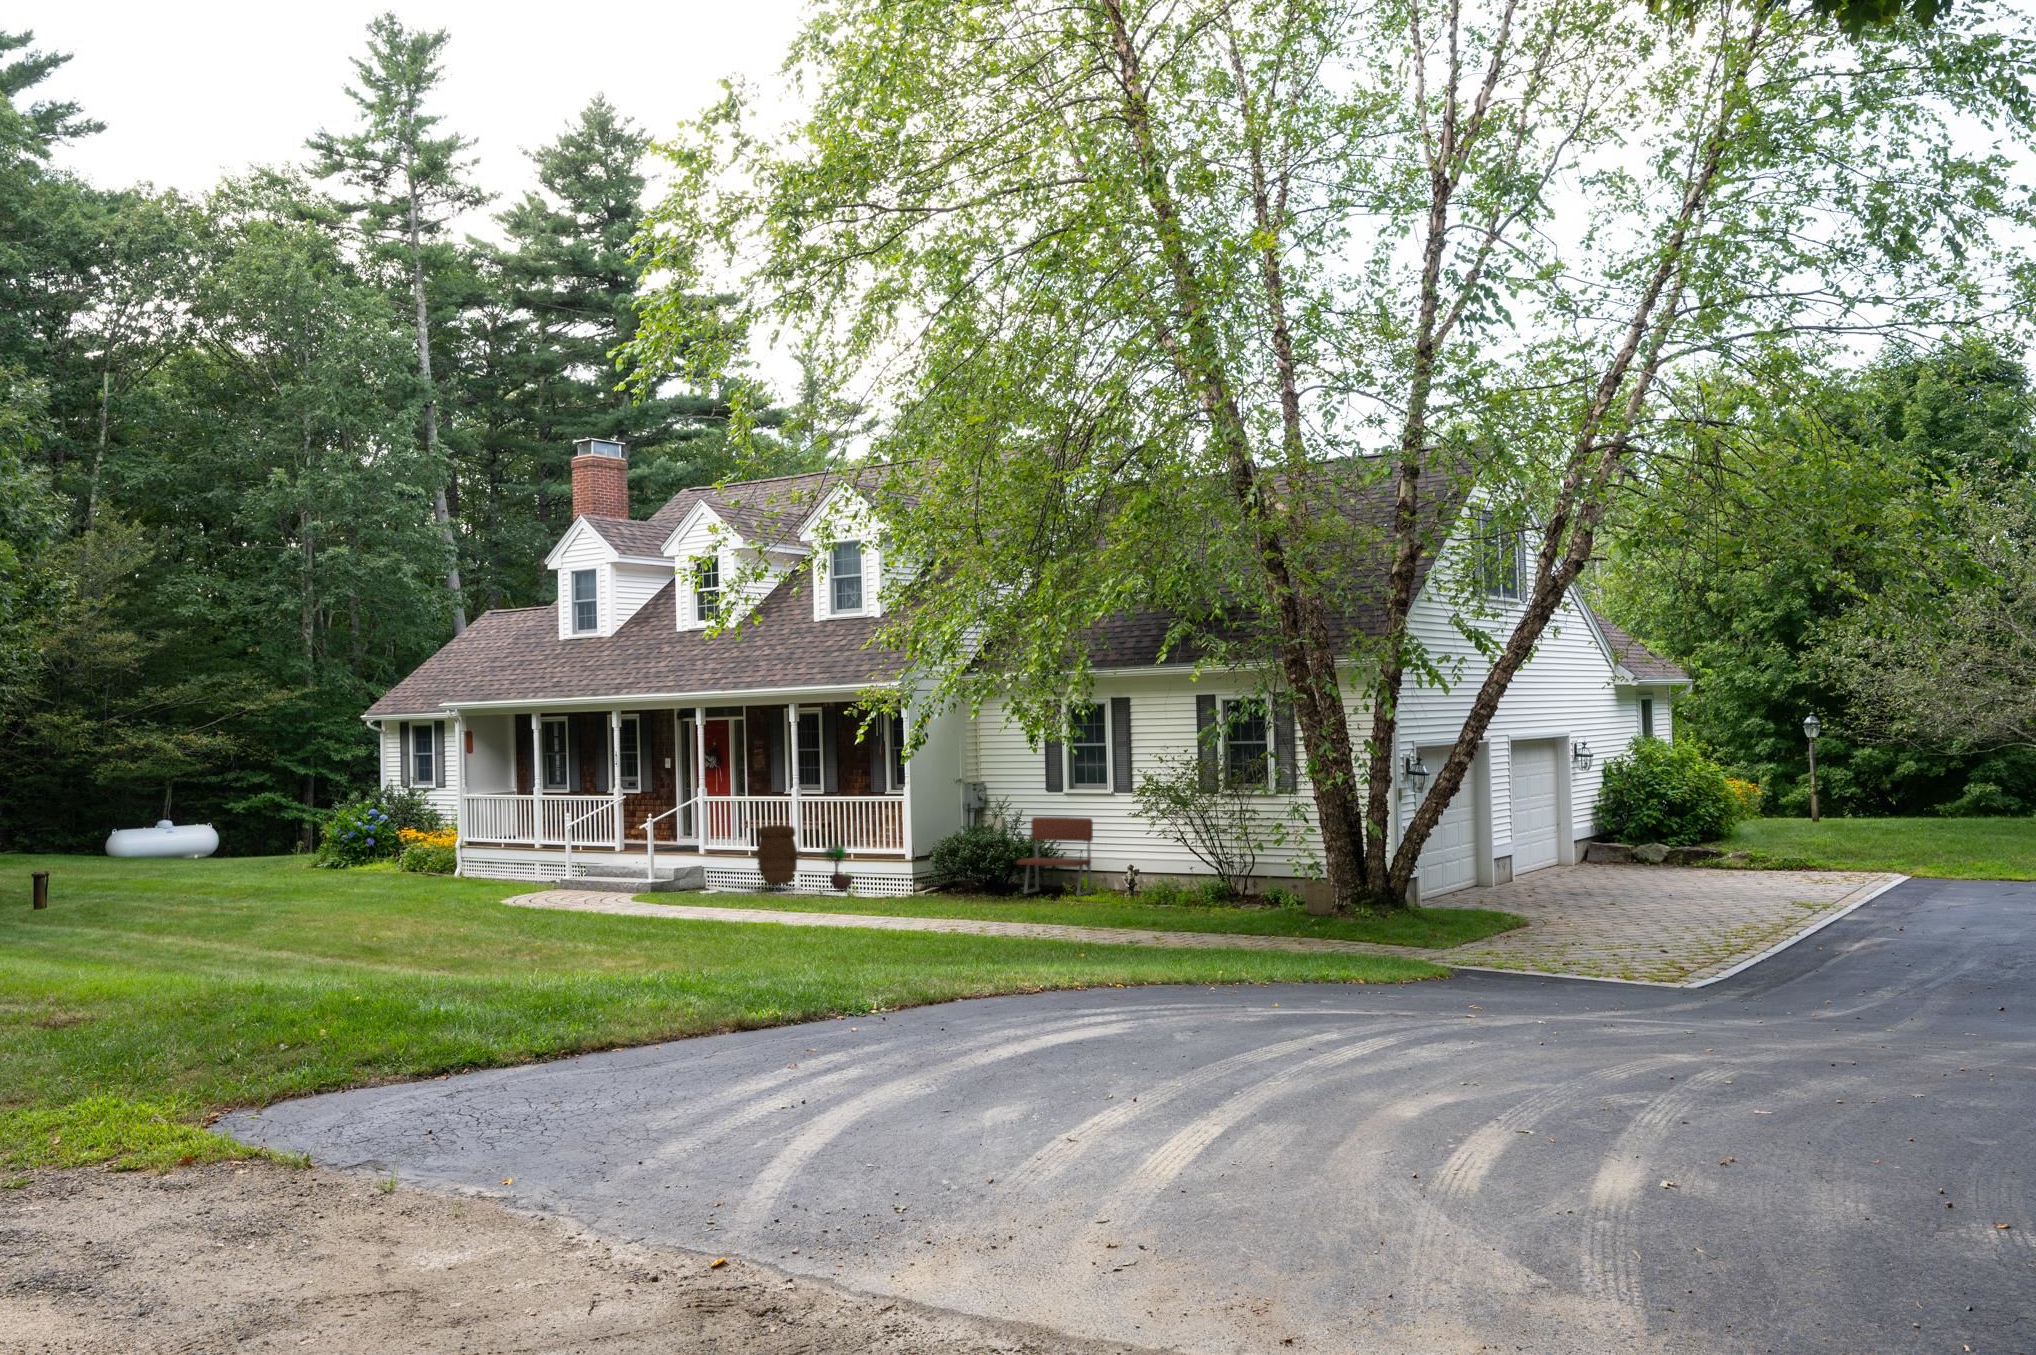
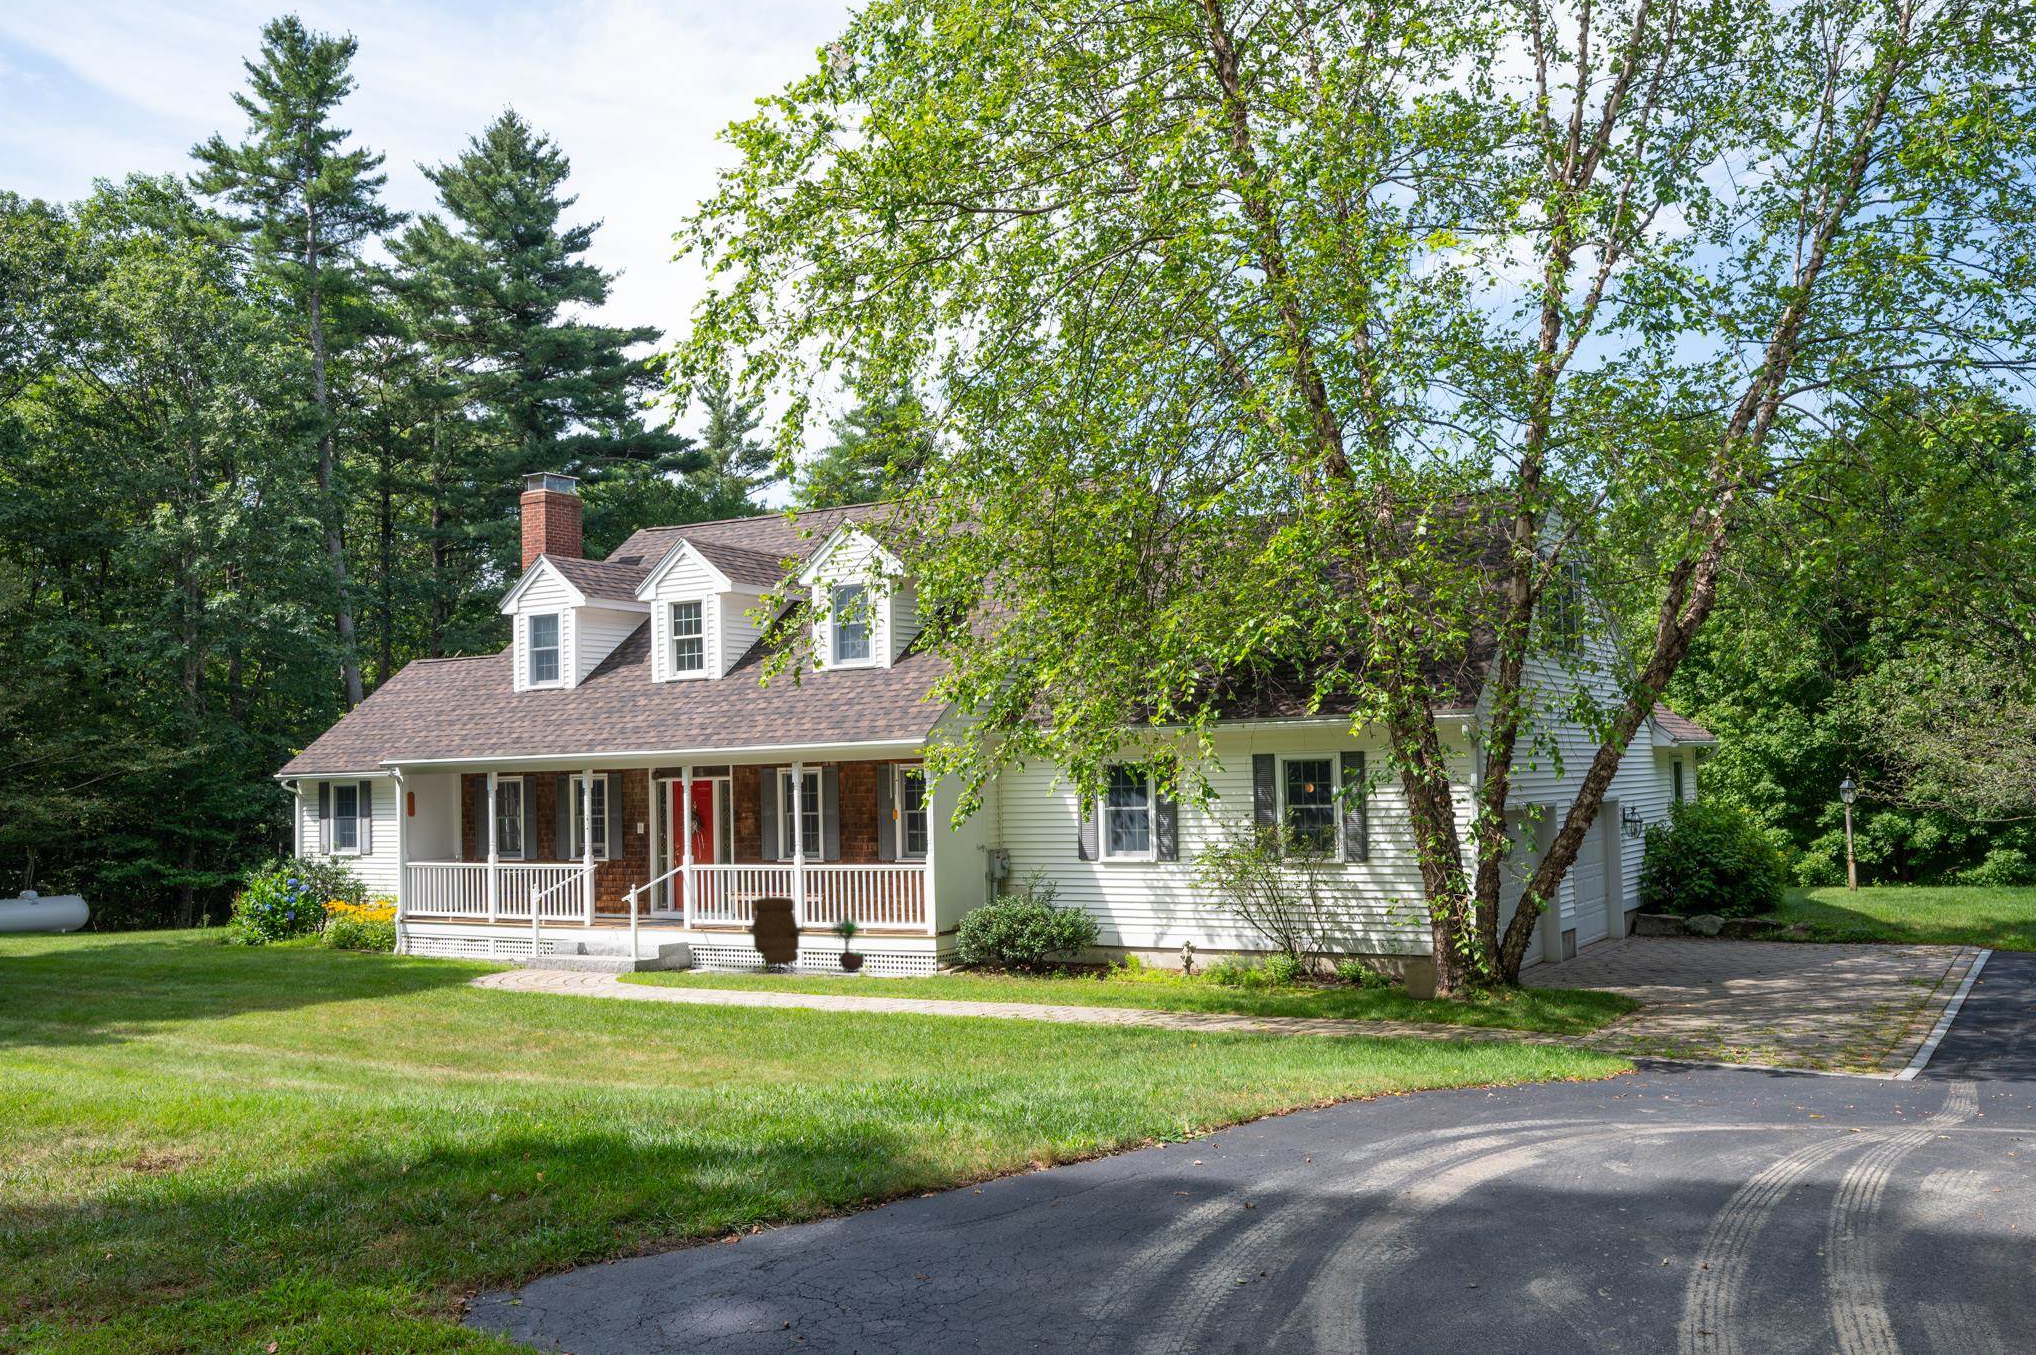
bench: present [1017,817,1093,896] -> none [1056,889,1141,978]

